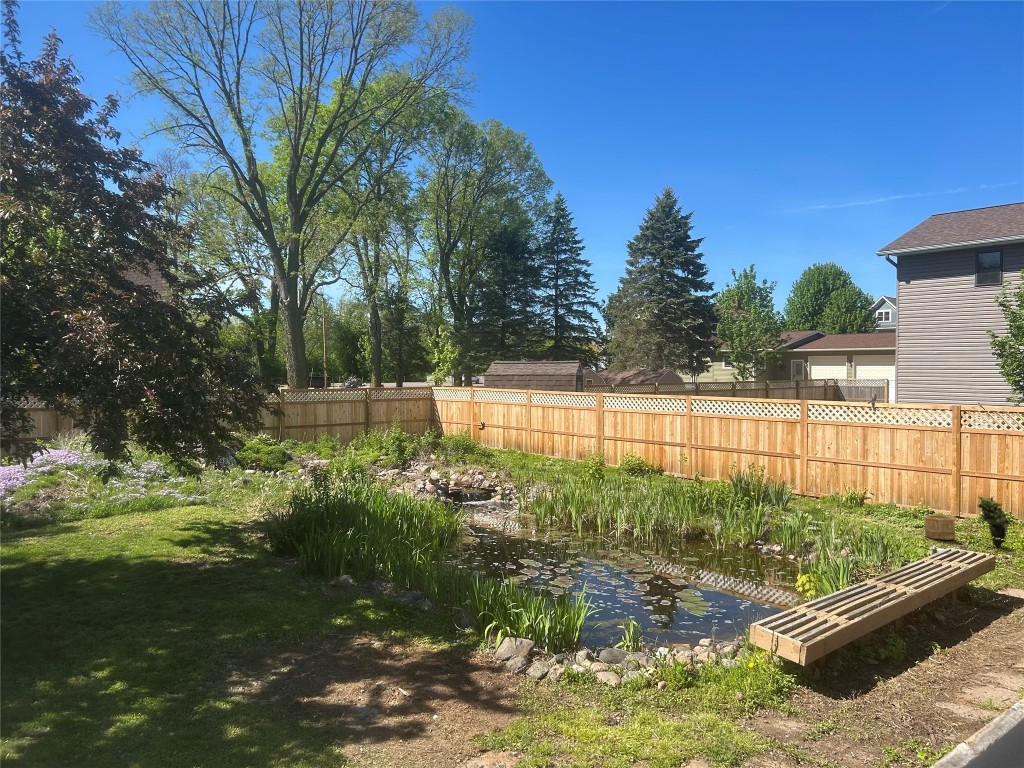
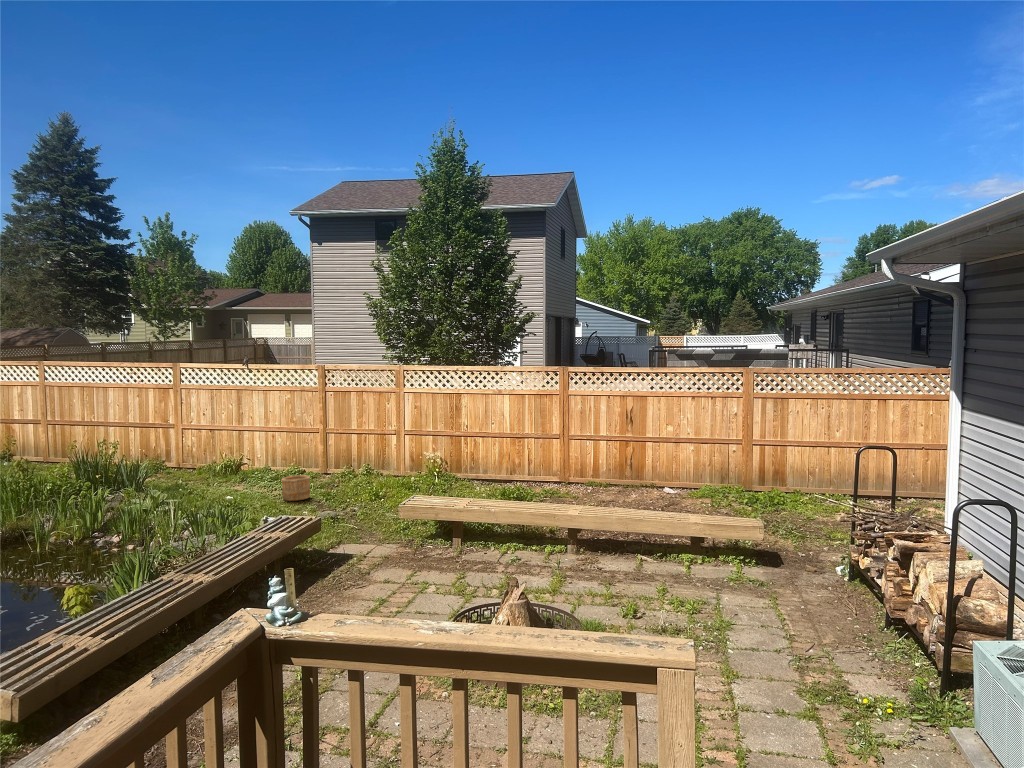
potted plant: present [977,496,1011,547] -> none [328,450,356,499]

